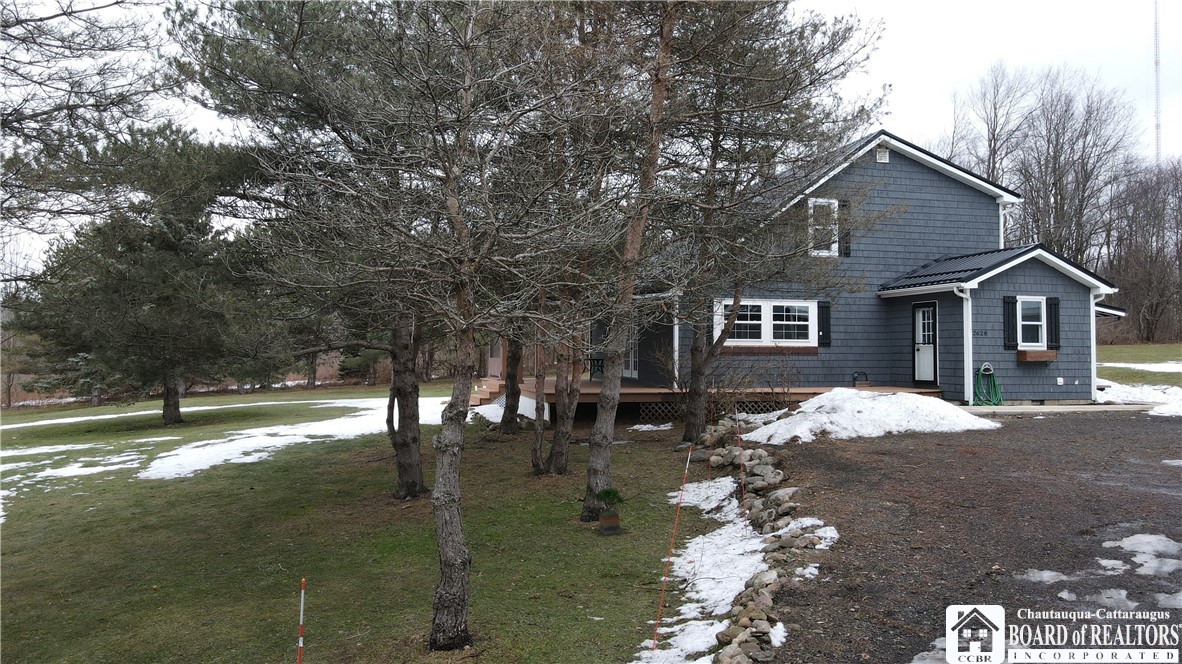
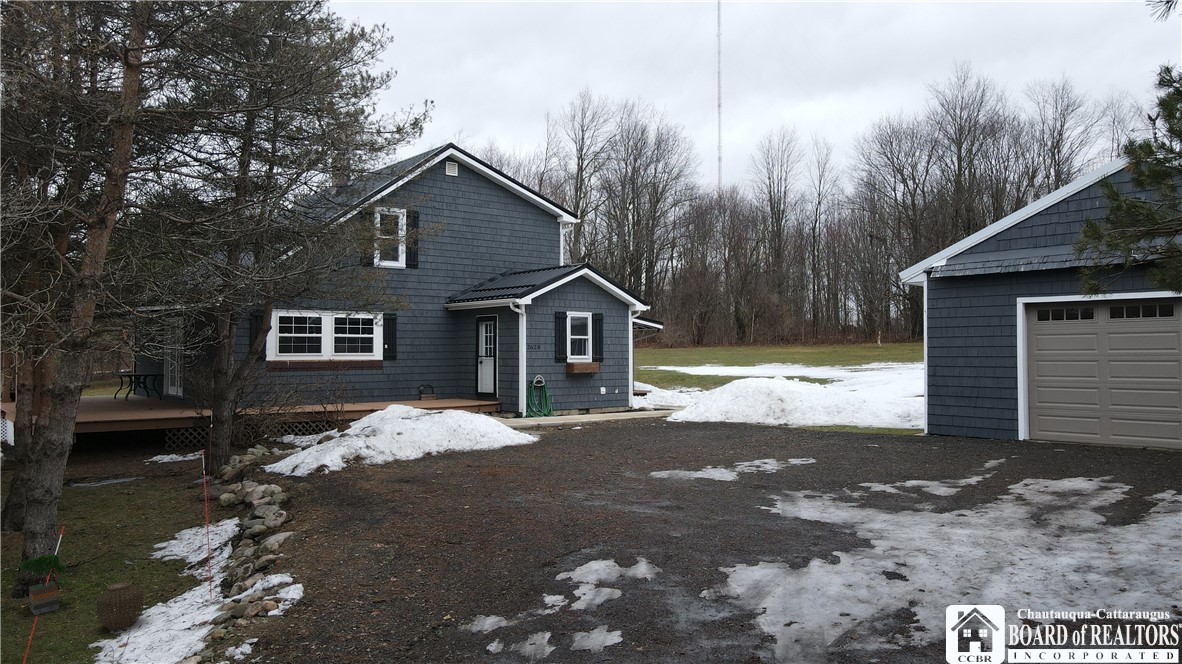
woven basket: none [656,516,690,556] -> present [96,581,144,630]

